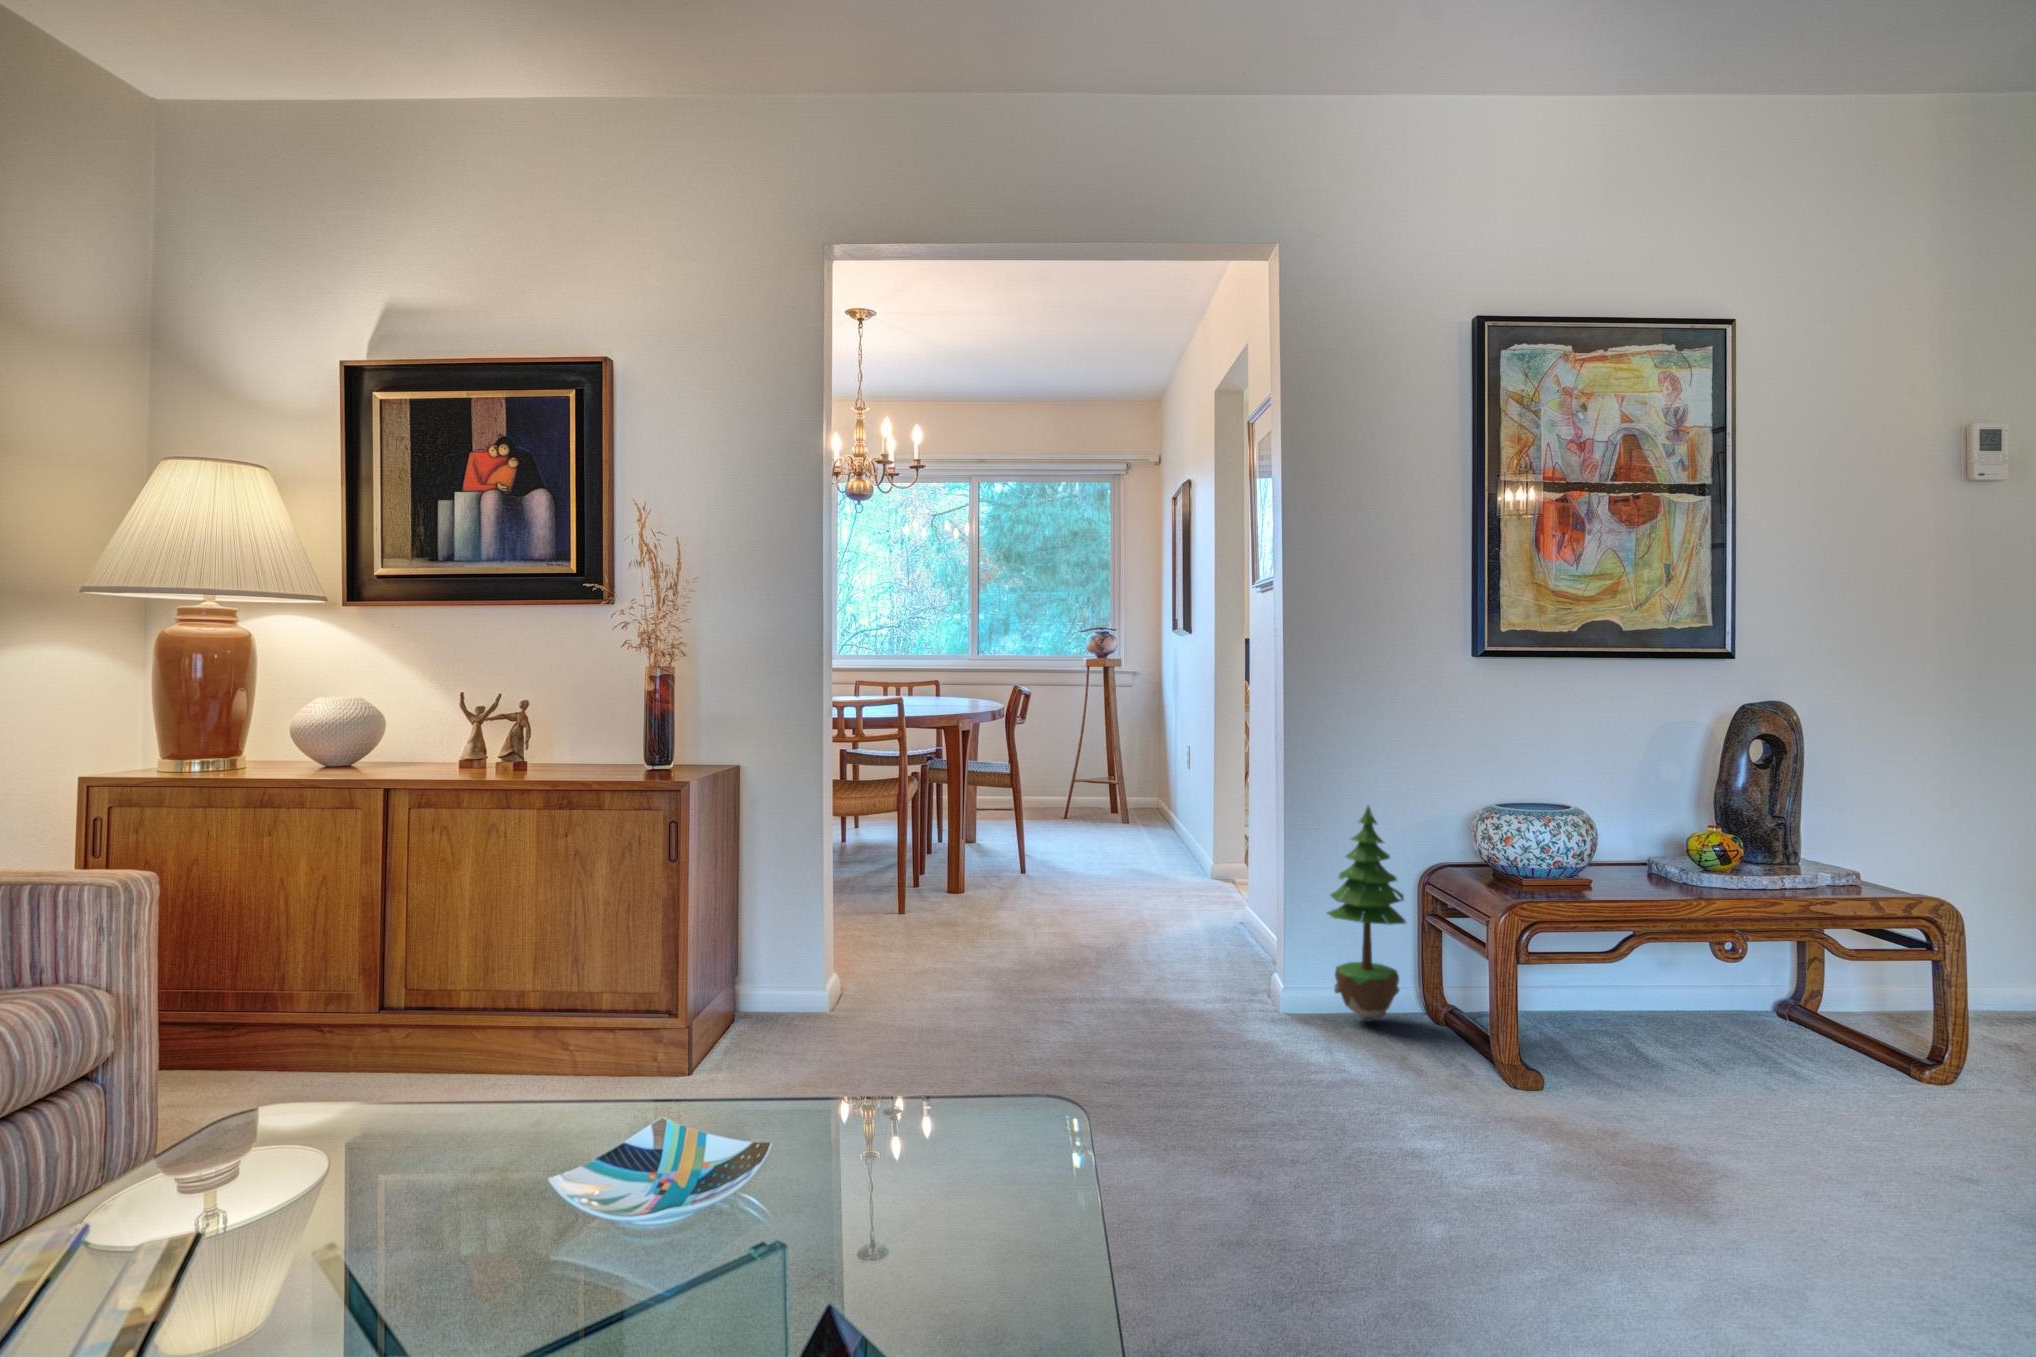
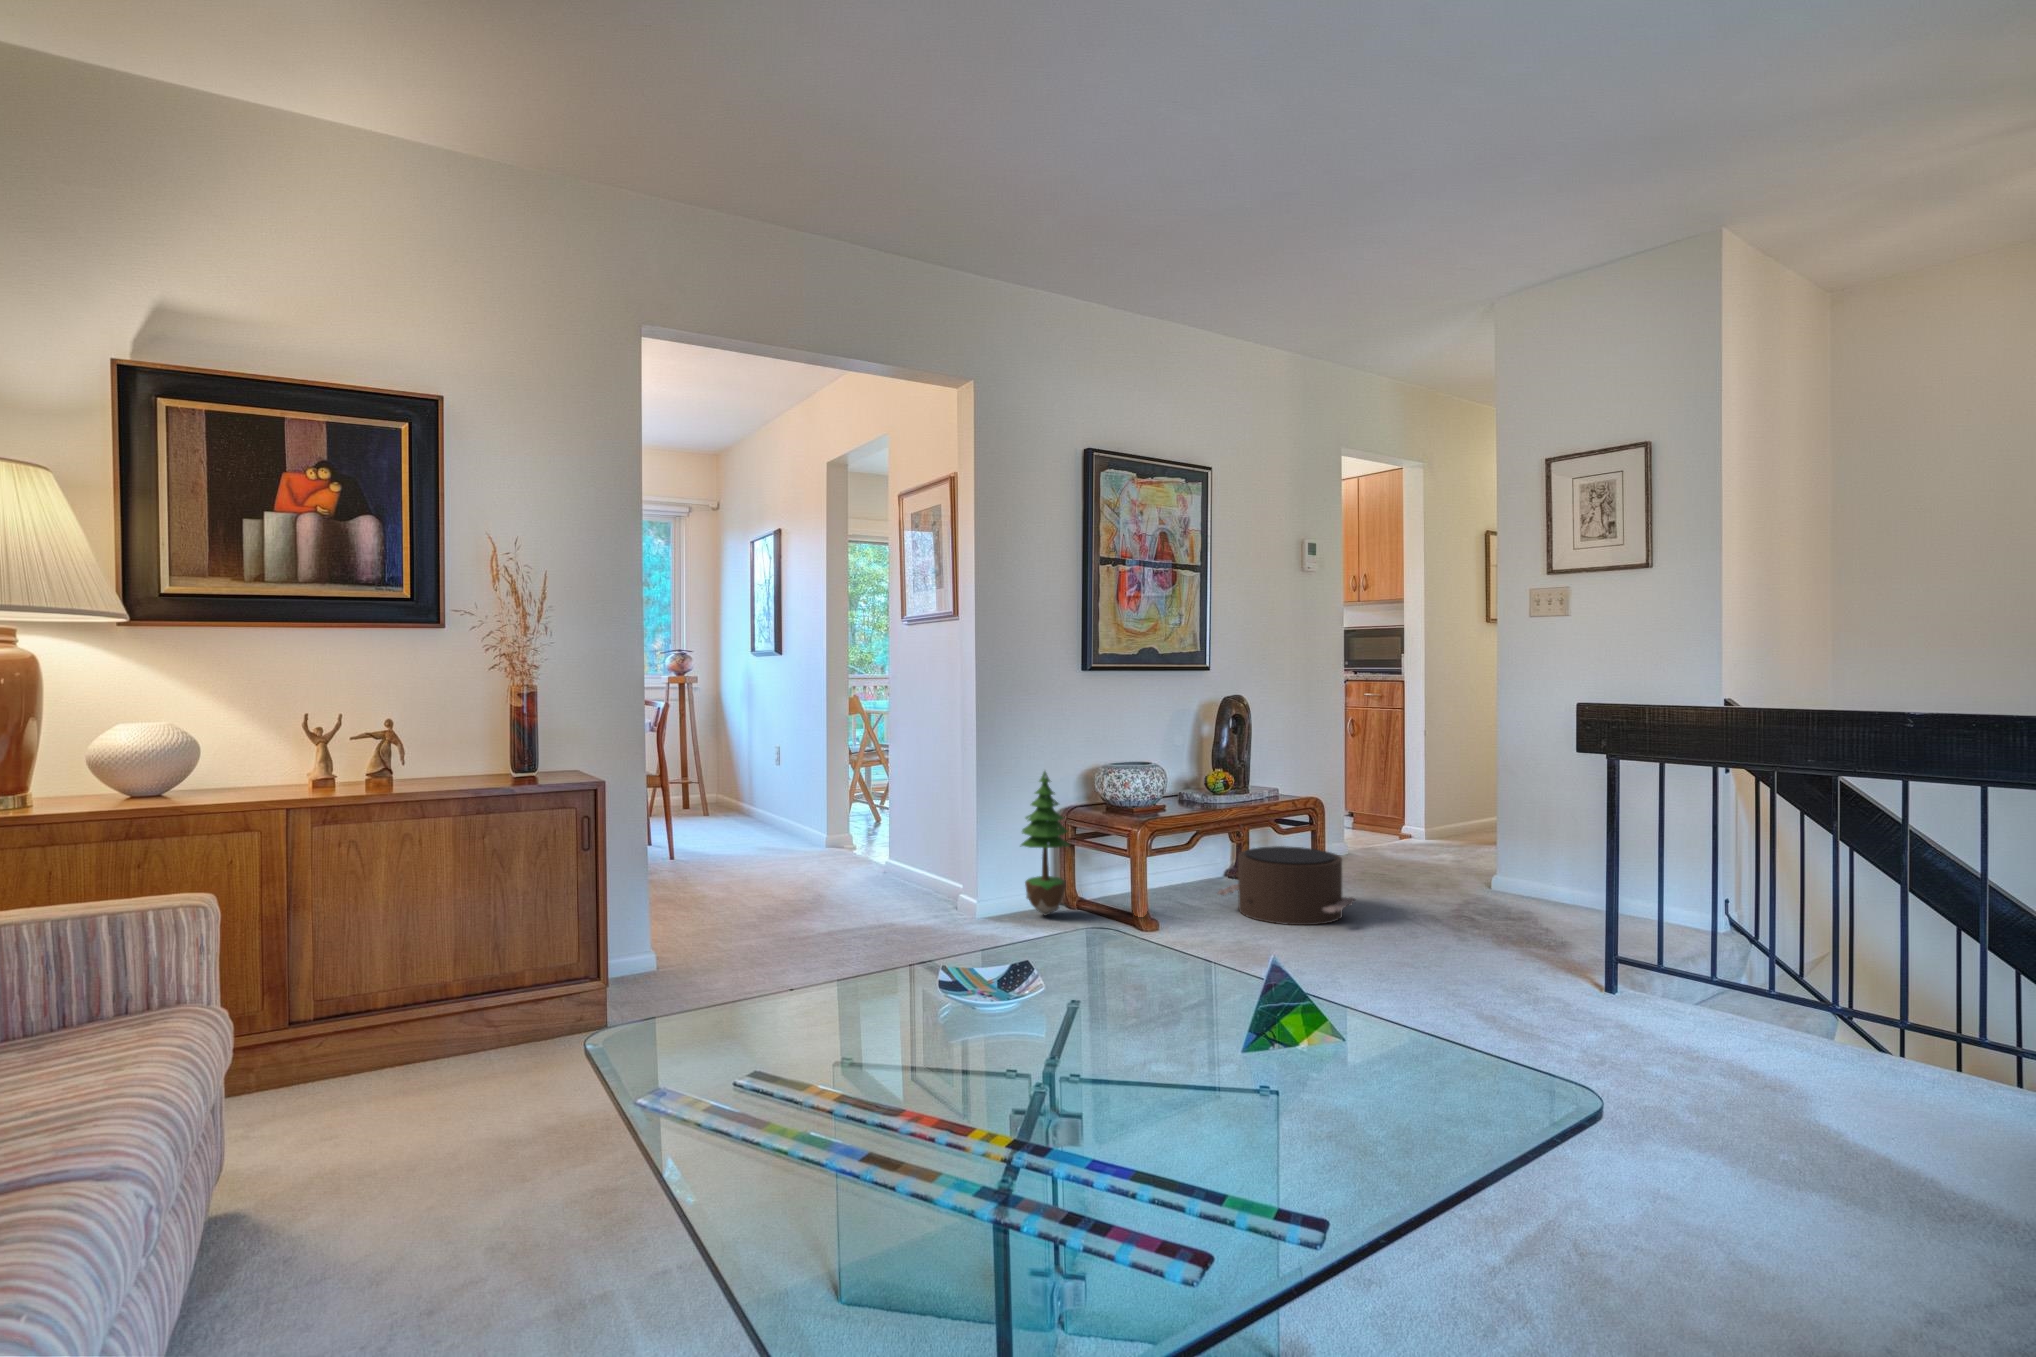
pouf: none [1664,972,1951,1134] -> present [1218,846,1355,925]

